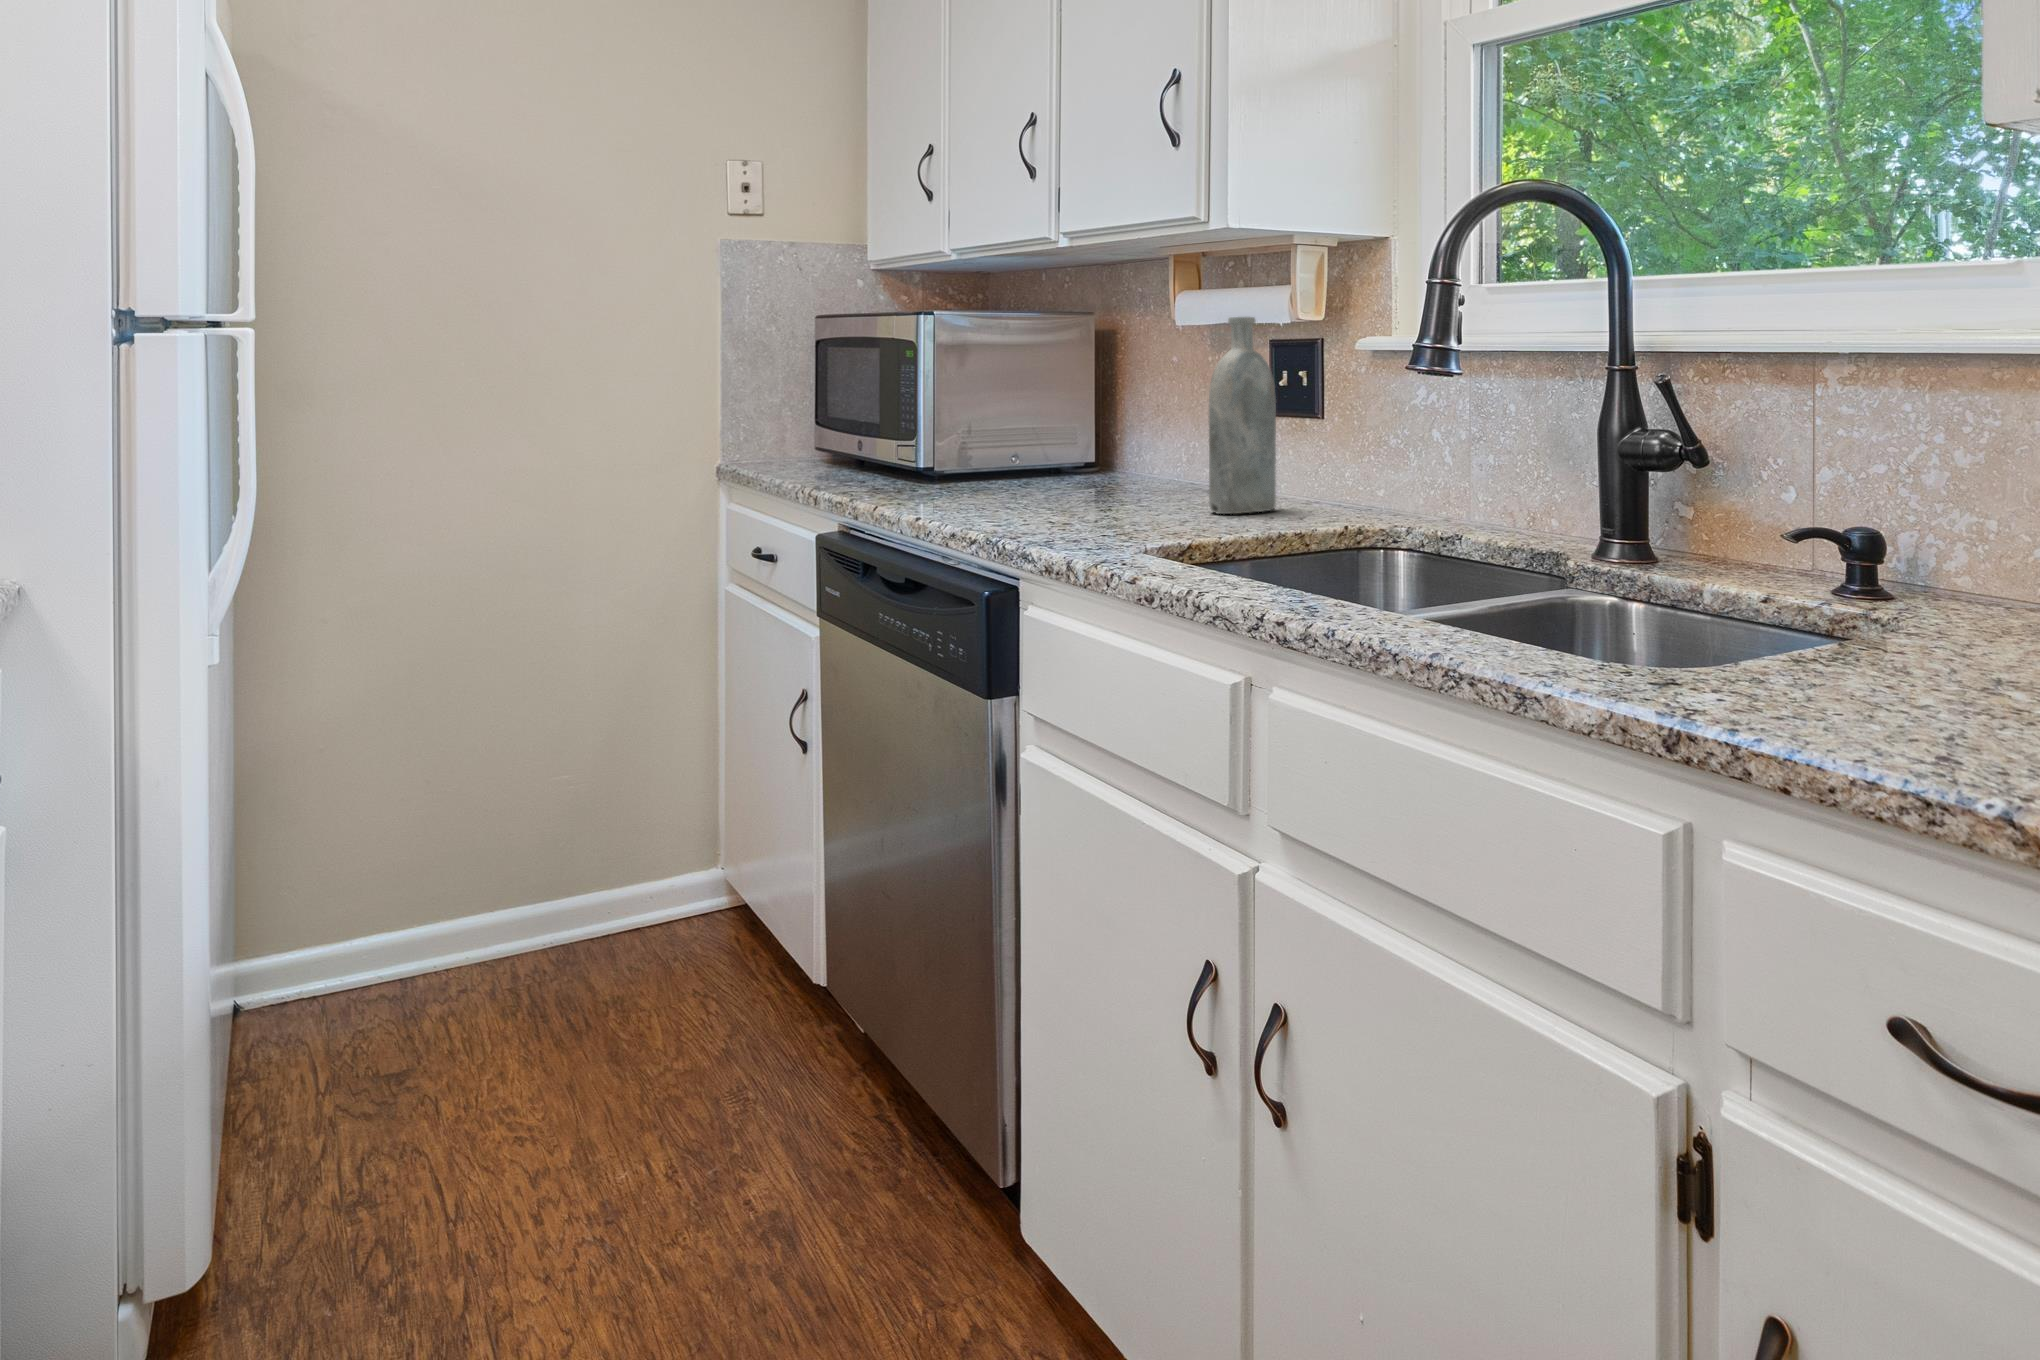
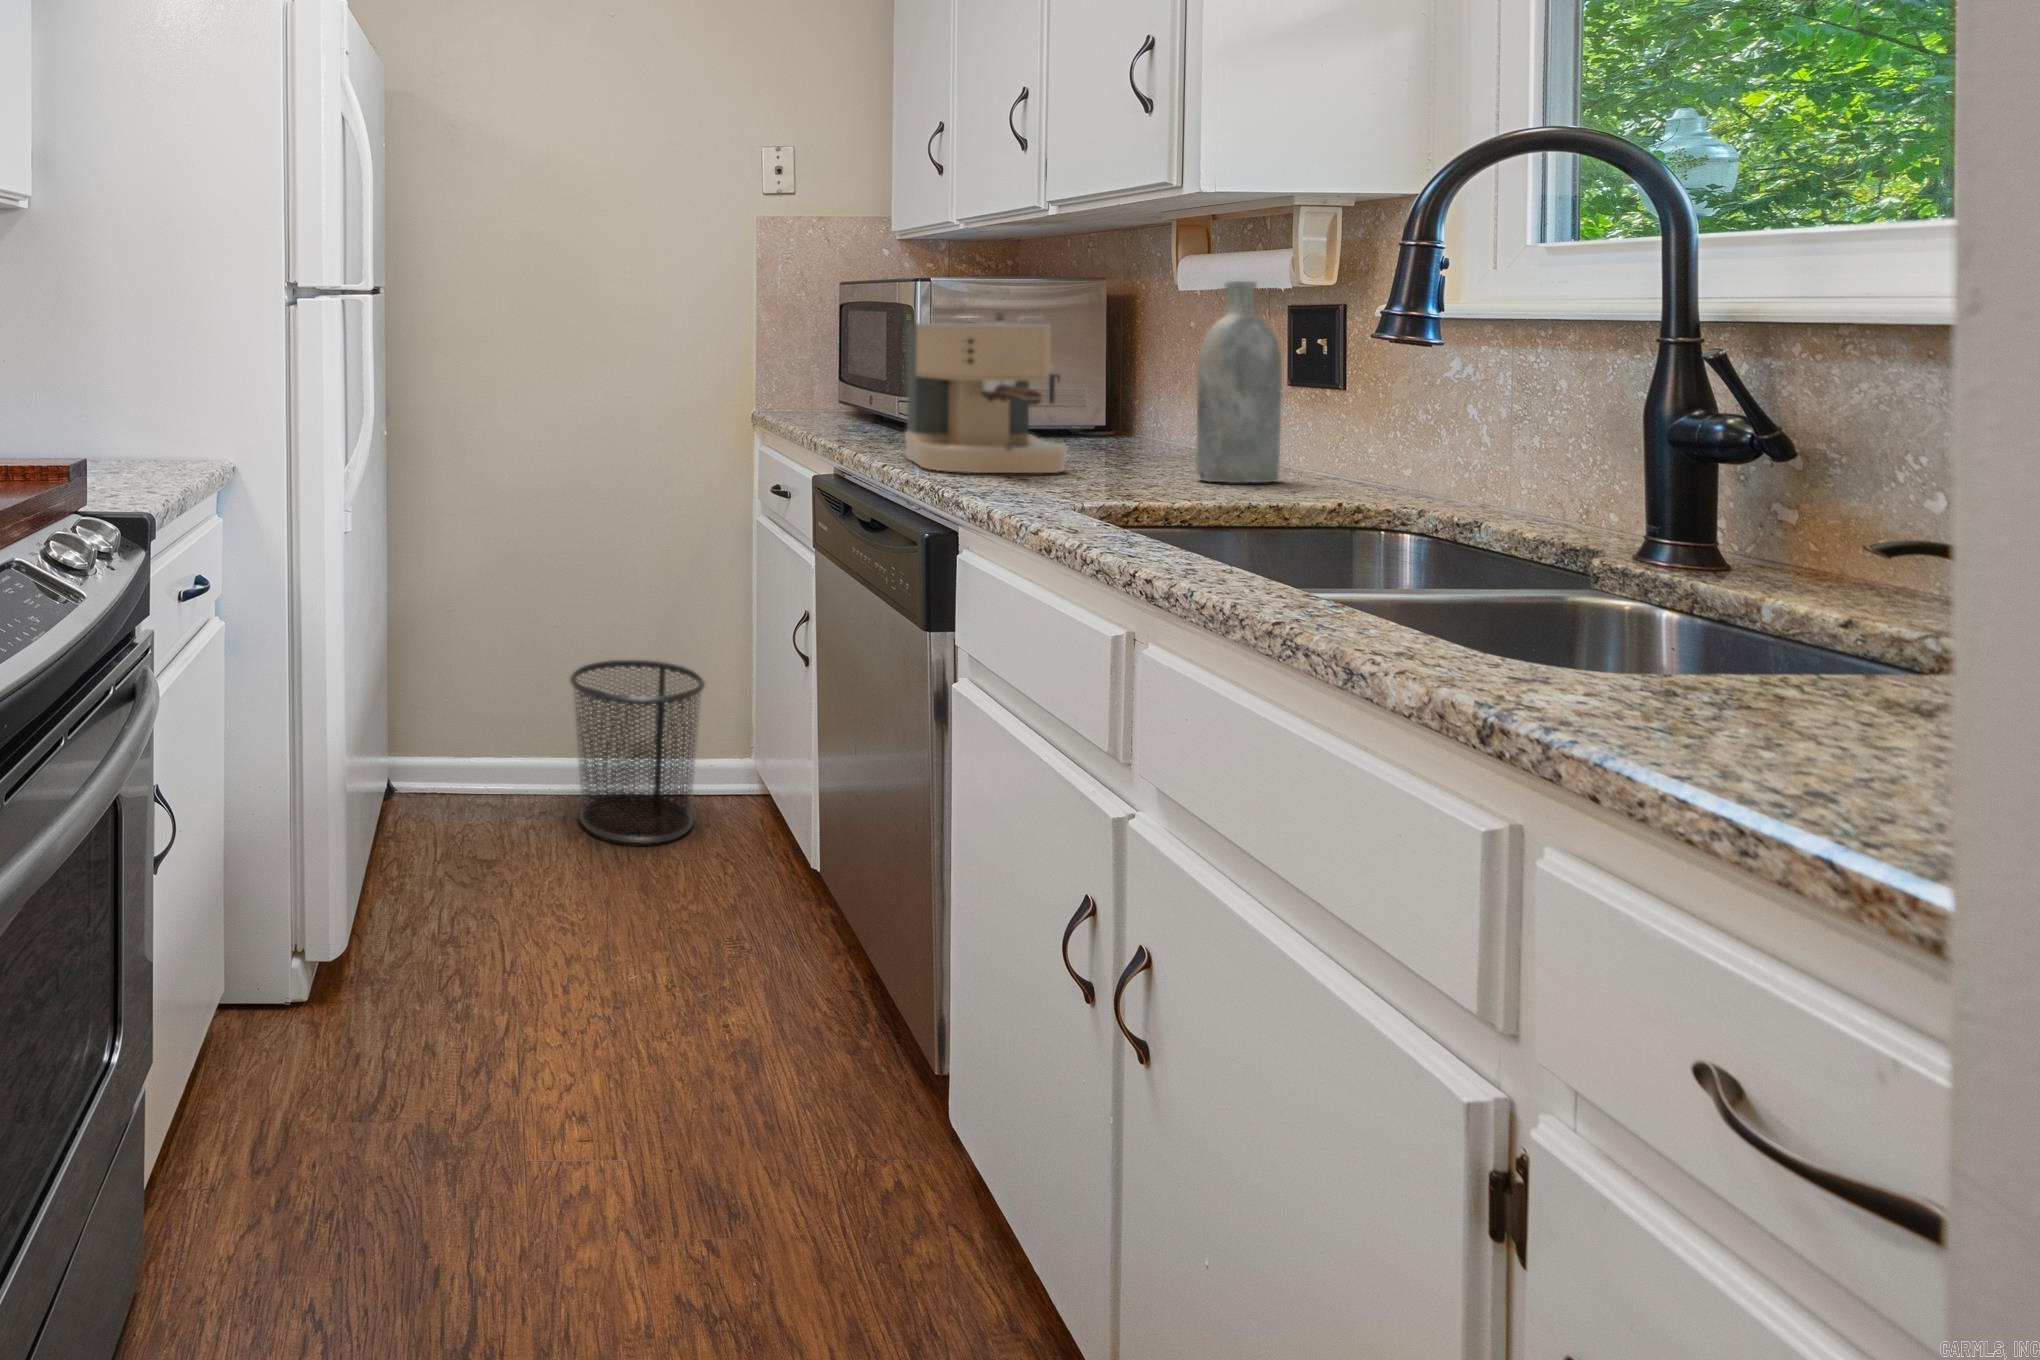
coffee maker: none [926,348,1094,520] -> present [905,313,1068,473]
waste bin: none [500,769,671,1000] -> present [570,660,705,843]

